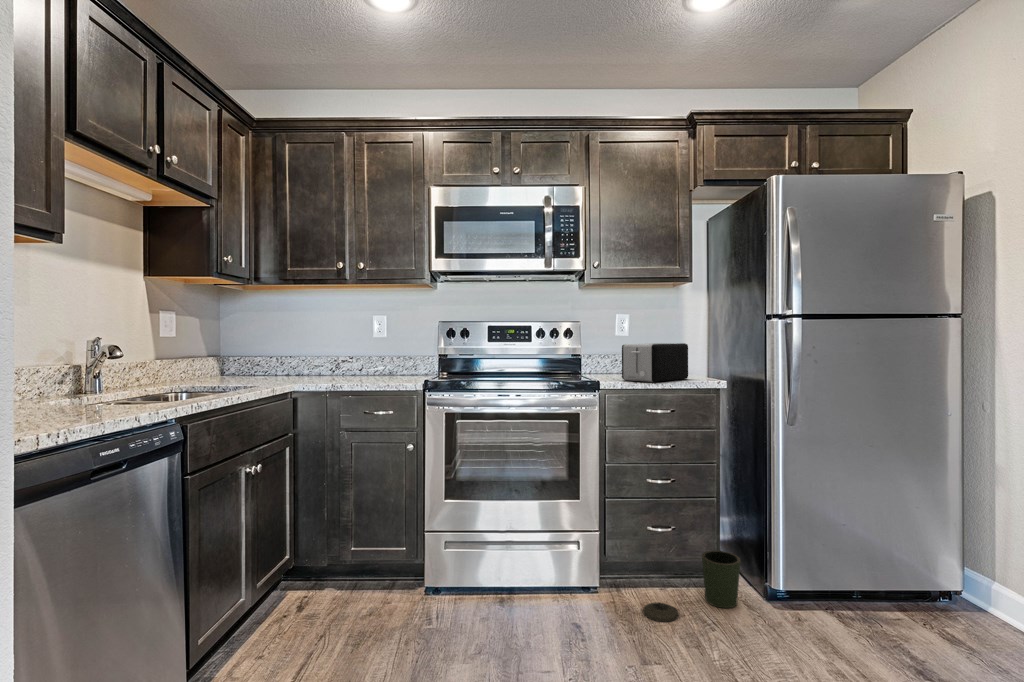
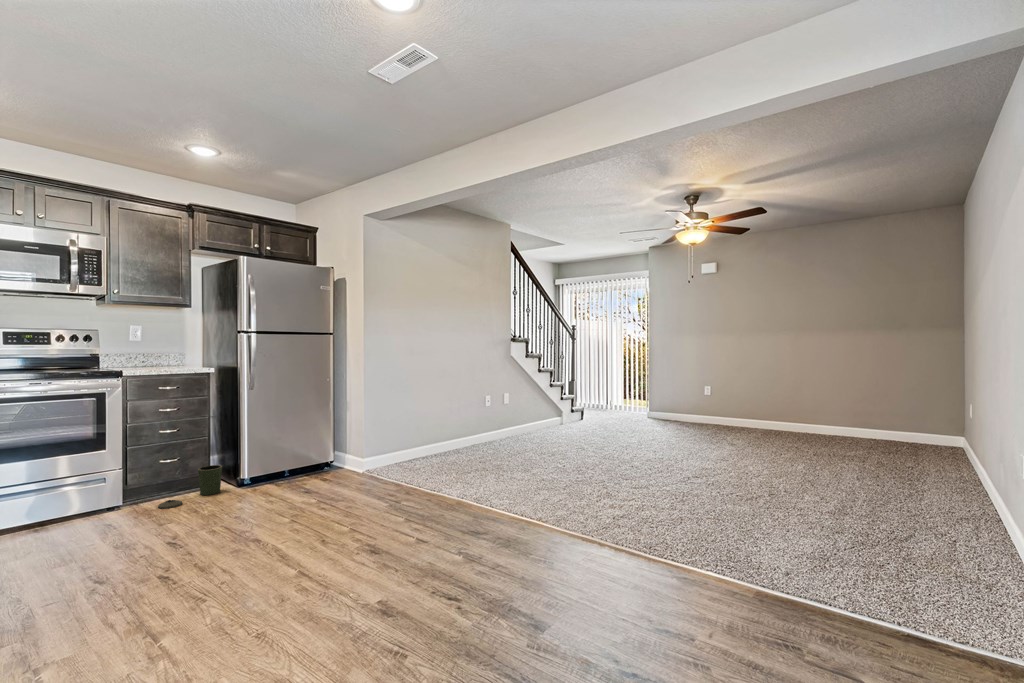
toaster: present [622,343,688,382] -> none [140,346,189,370]

